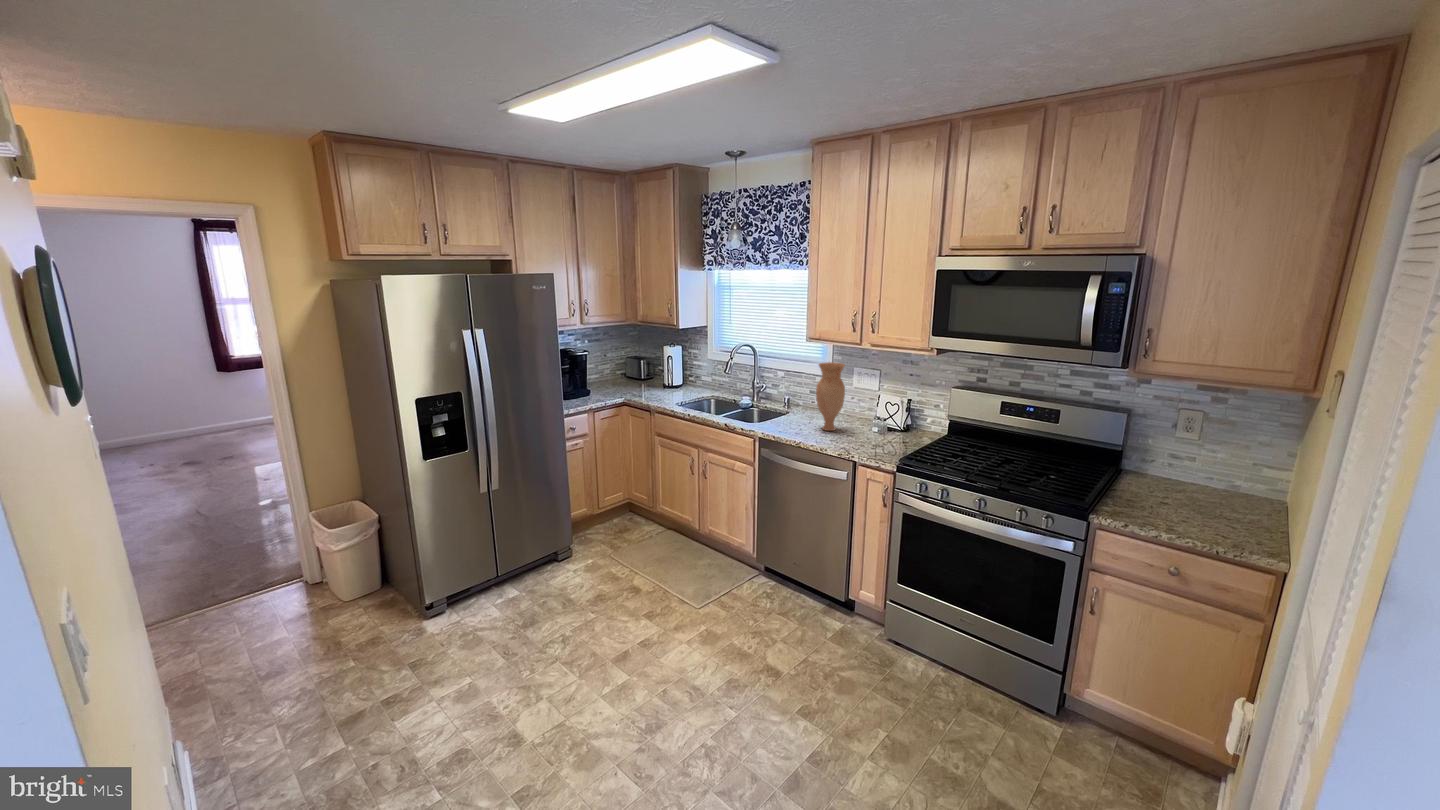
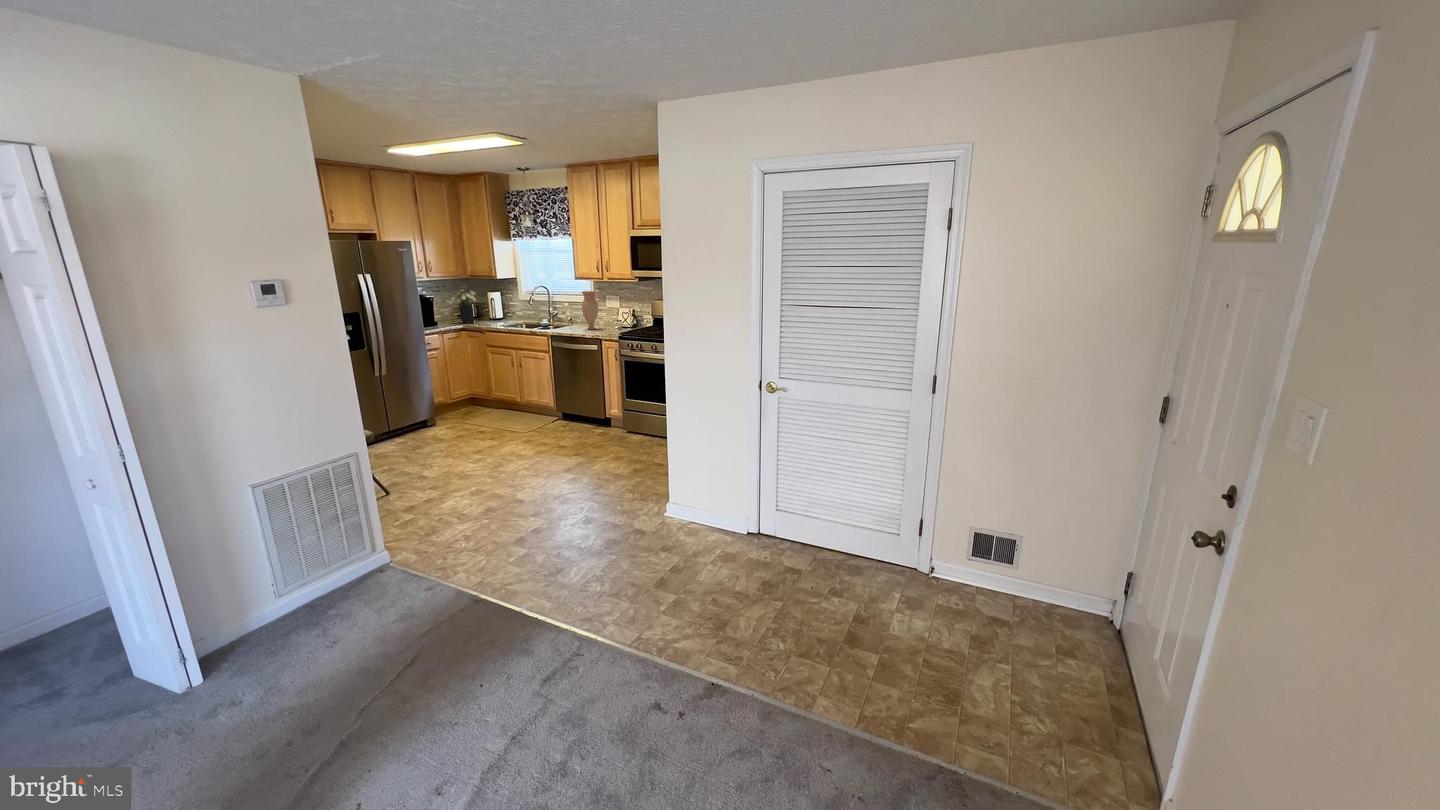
flower arrangement: none [607,343,649,395] -> present [450,291,475,323]

